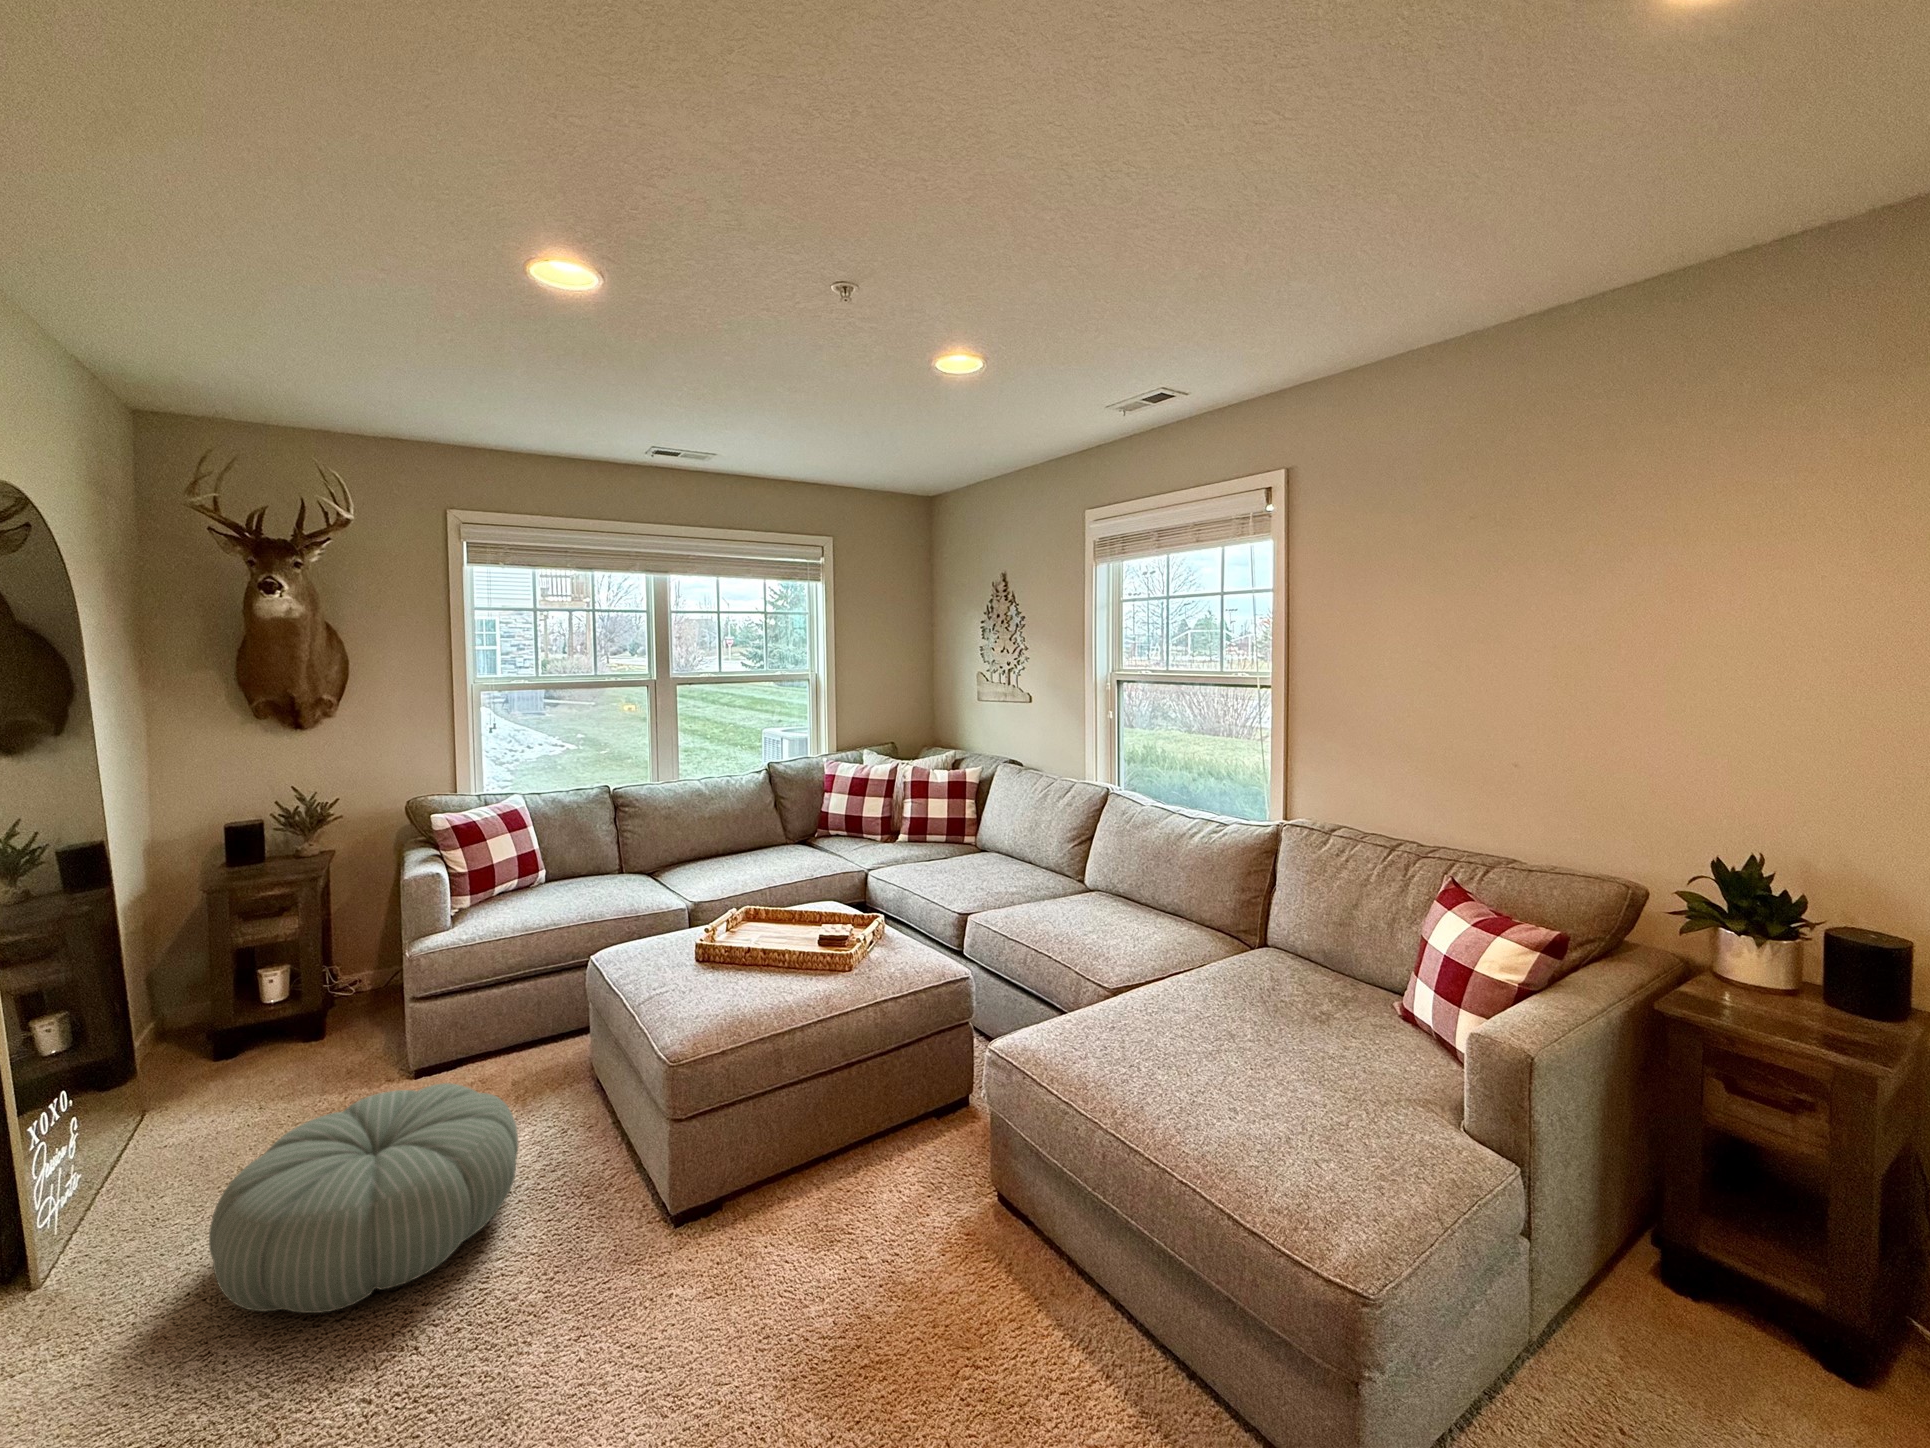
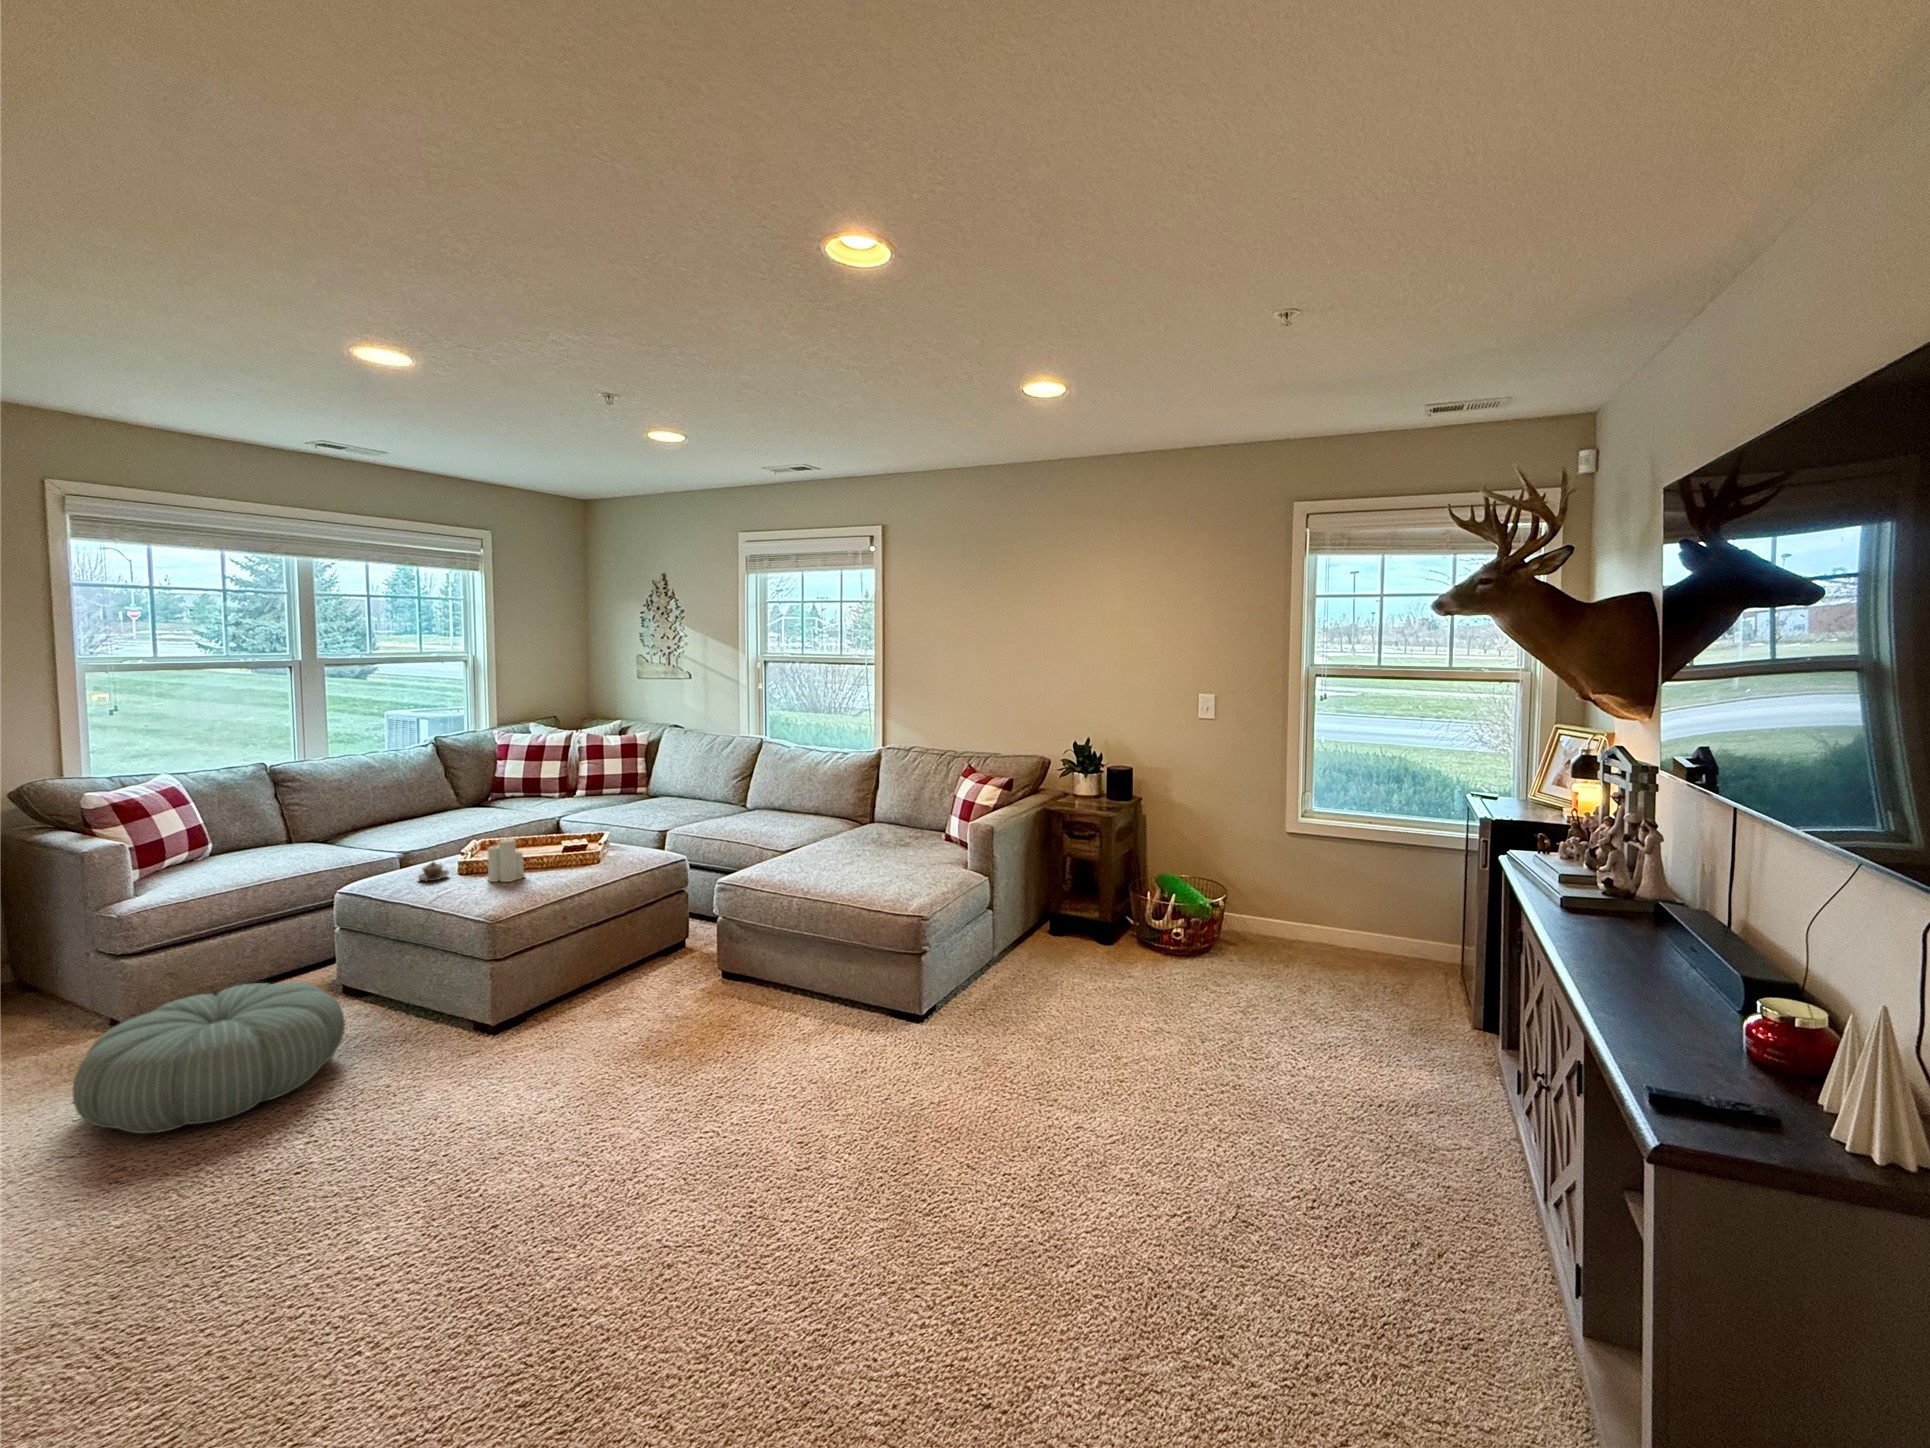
candle: none [708,926,753,993] -> present [487,838,526,882]
teacup: none [645,944,680,971] -> present [418,862,449,881]

